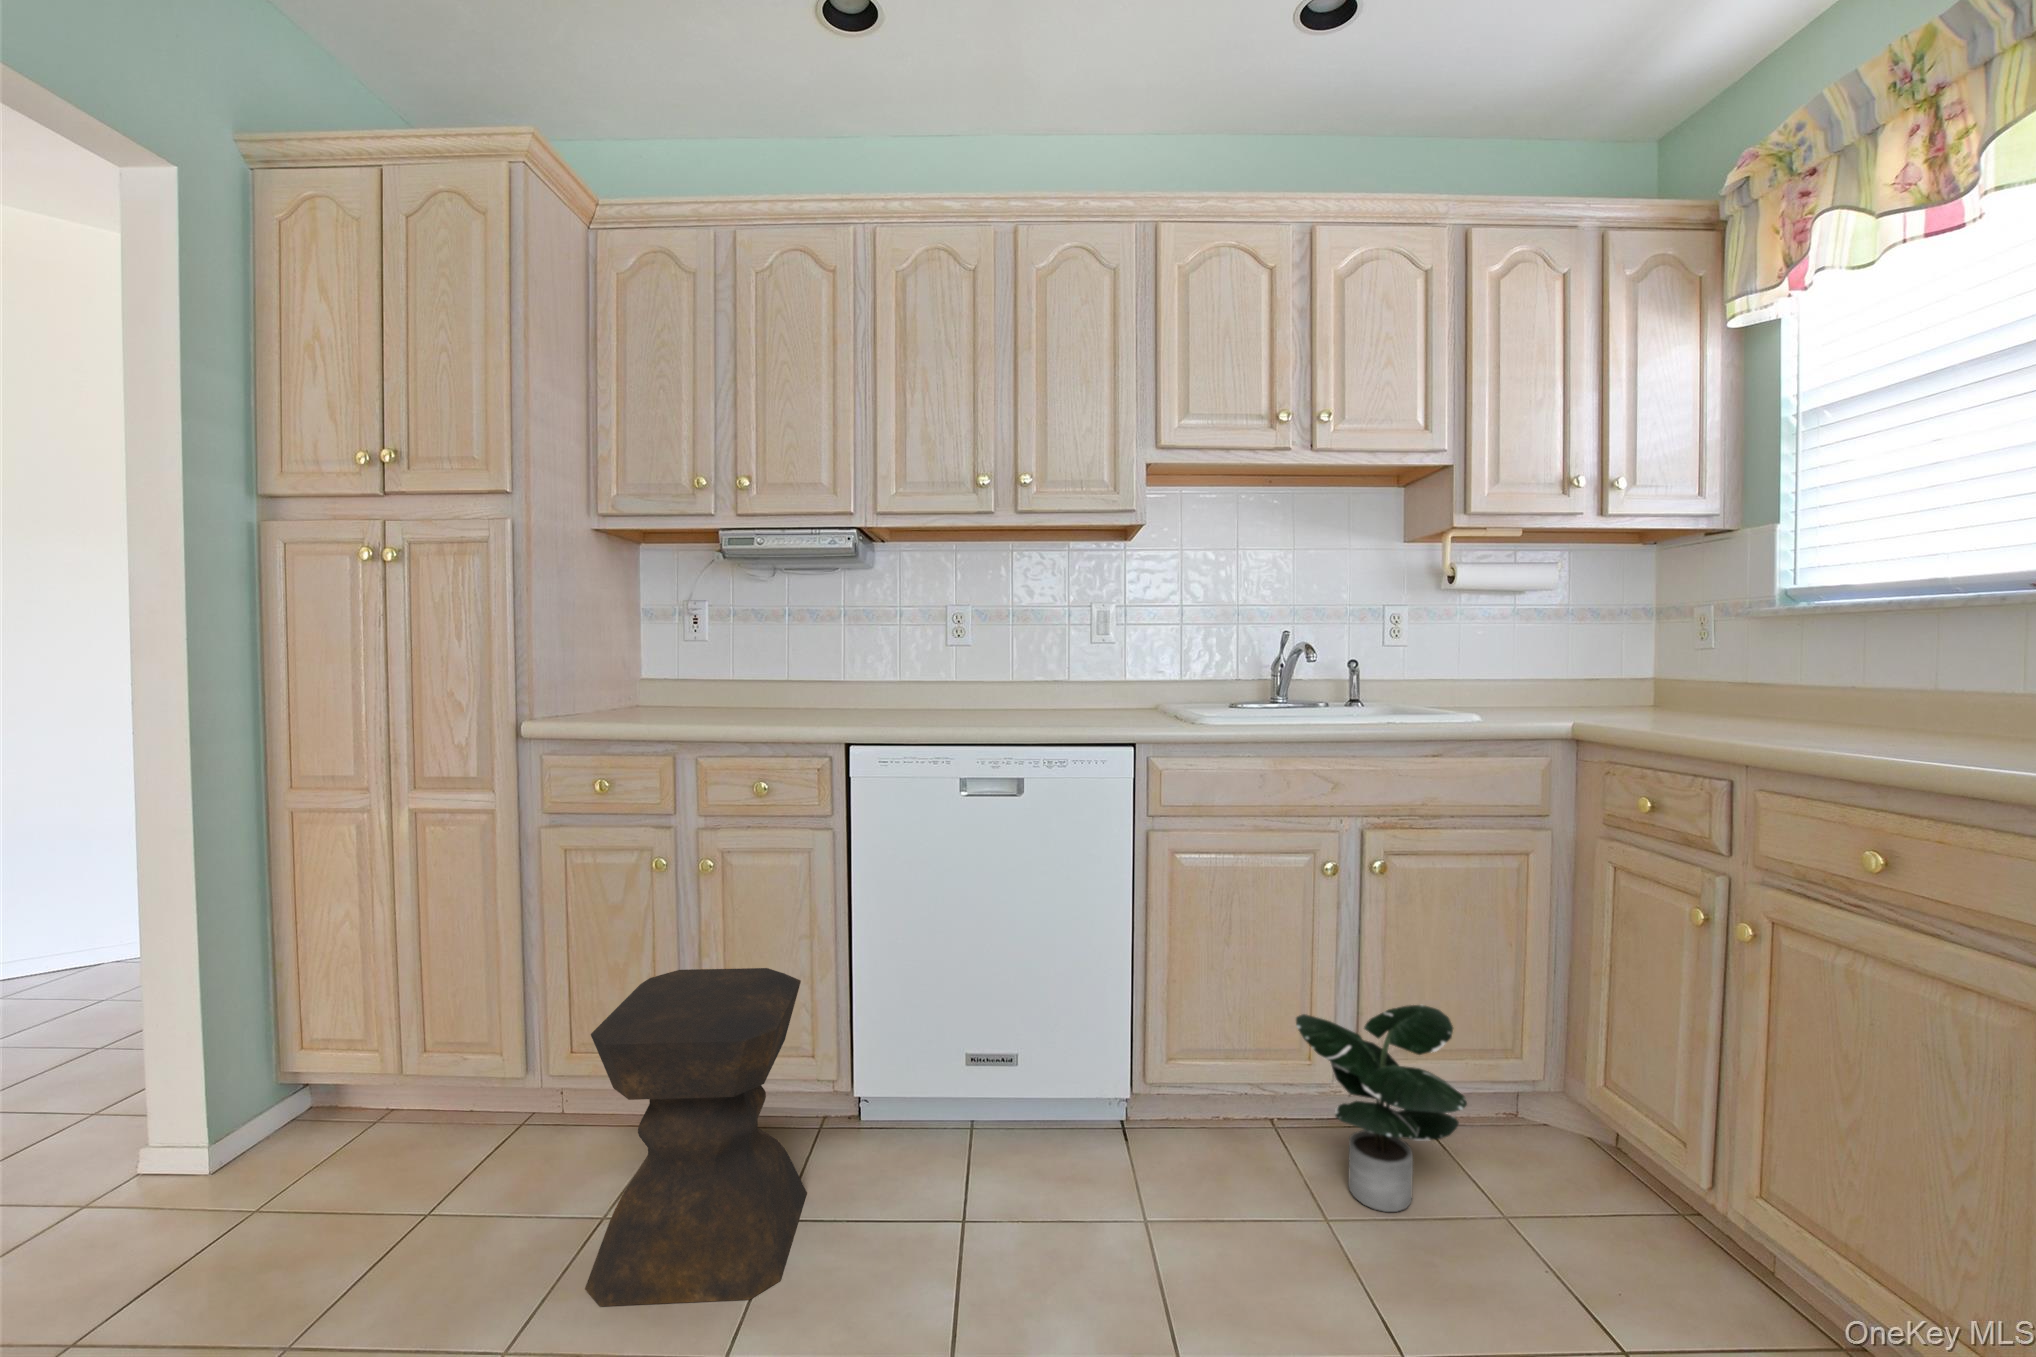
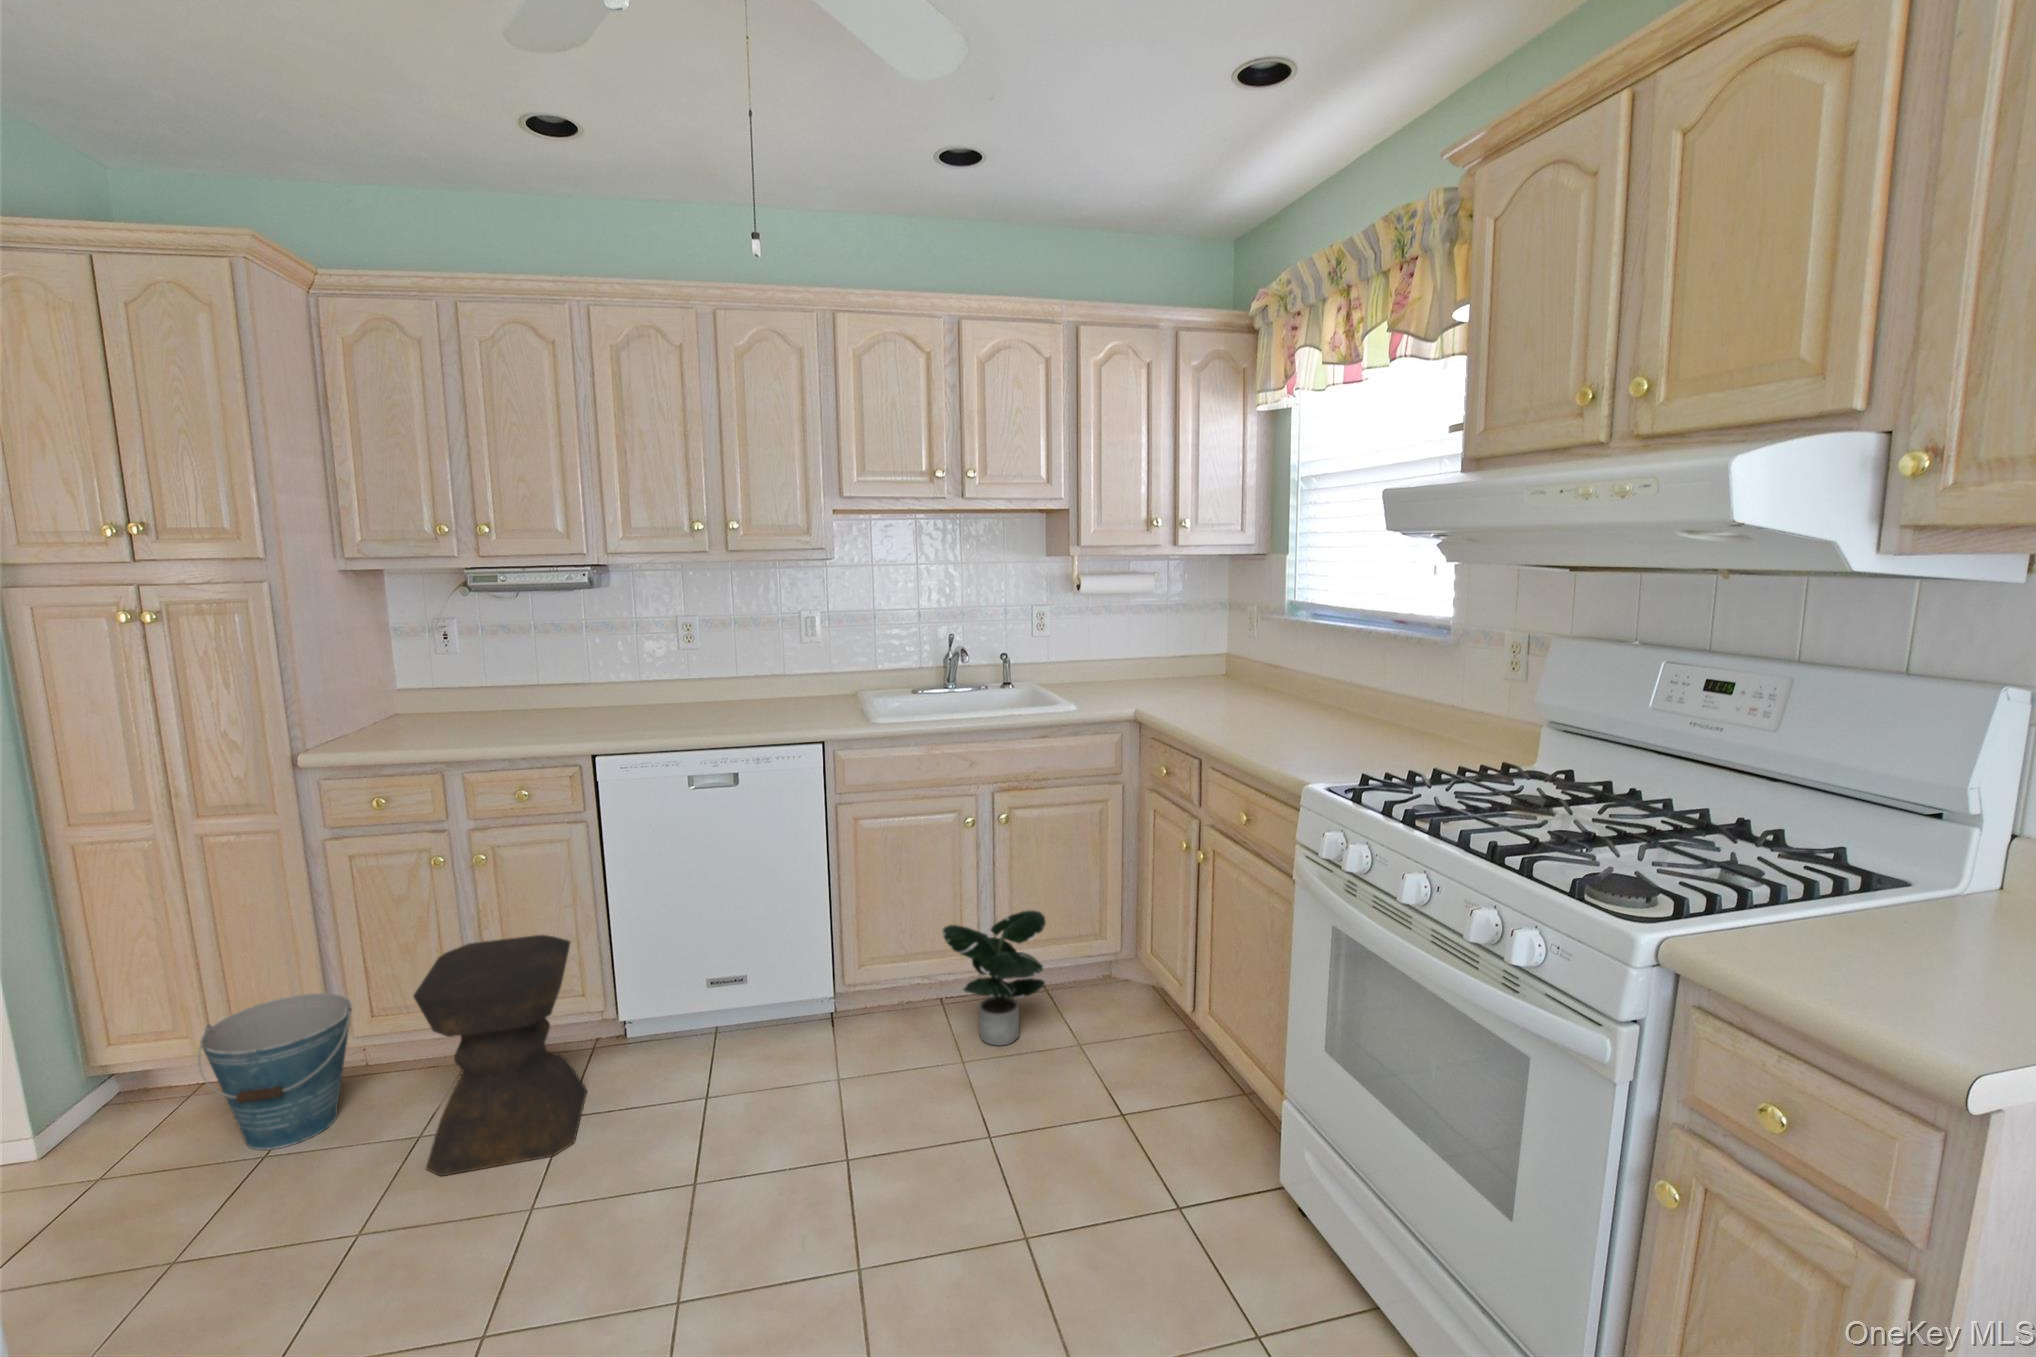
bucket: none [356,1015,544,1219] -> present [198,993,352,1150]

